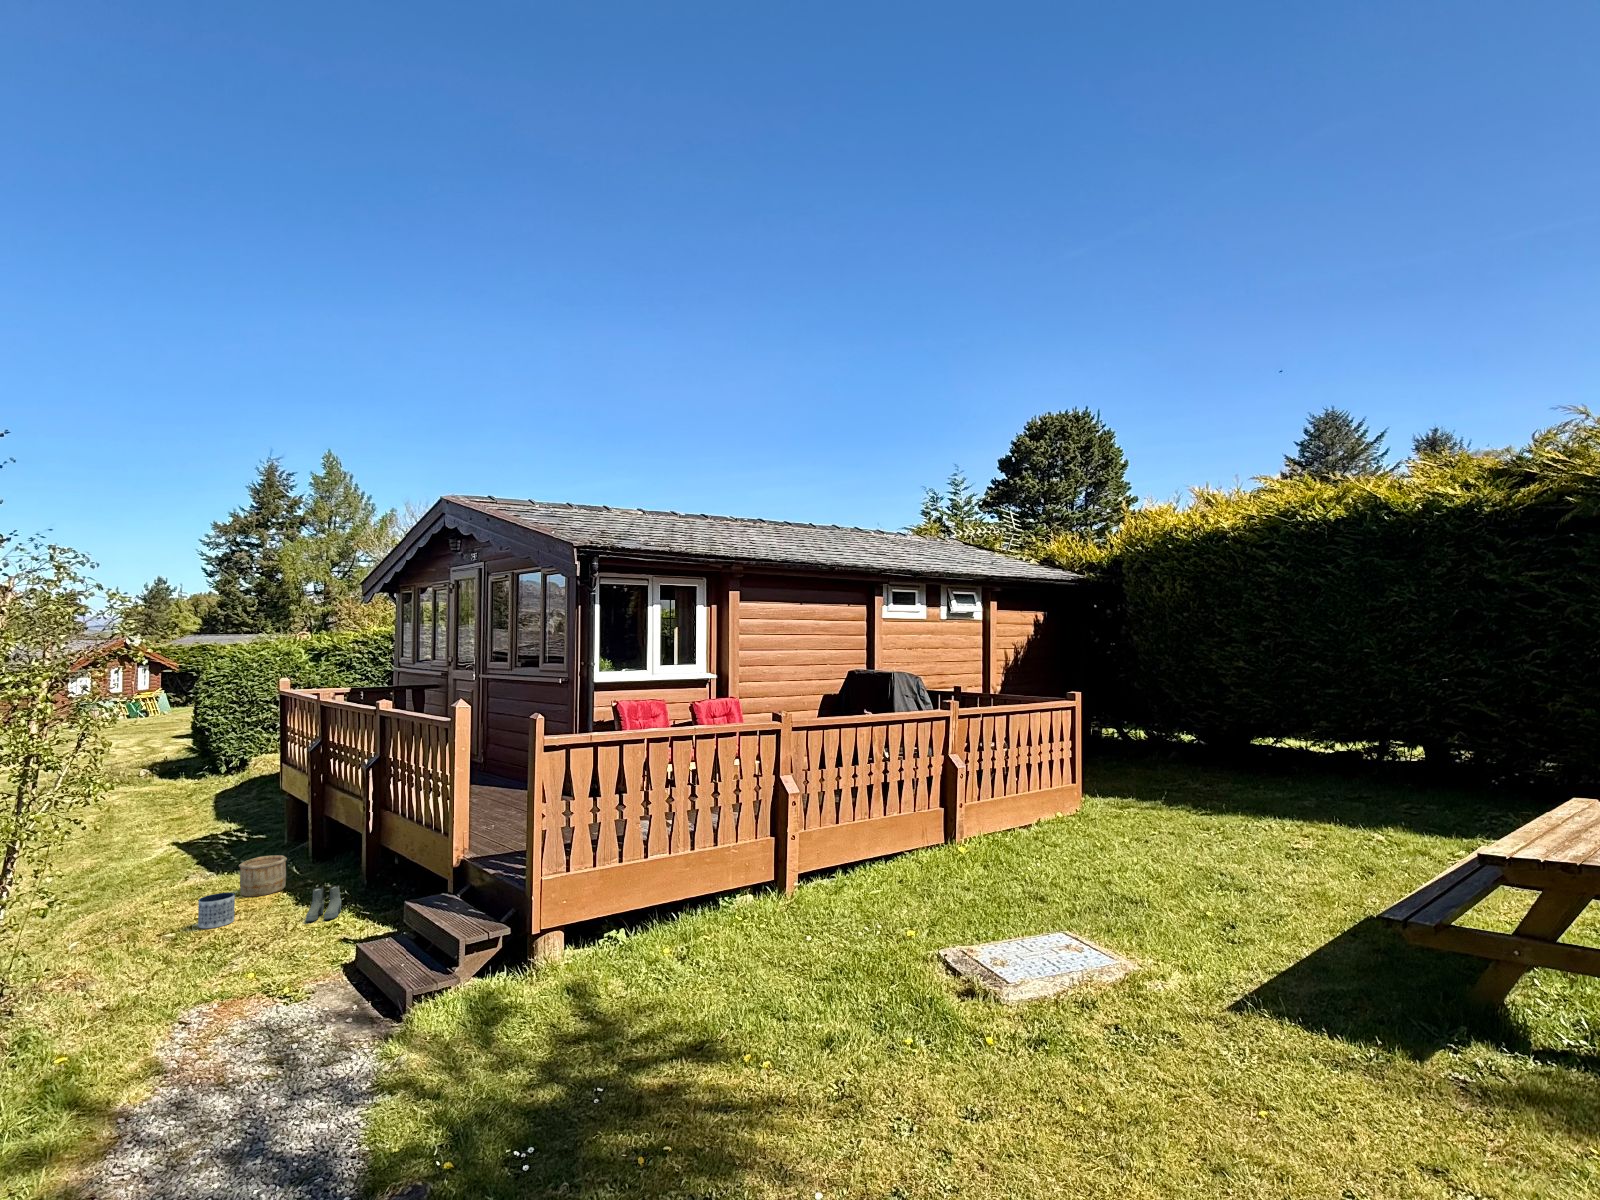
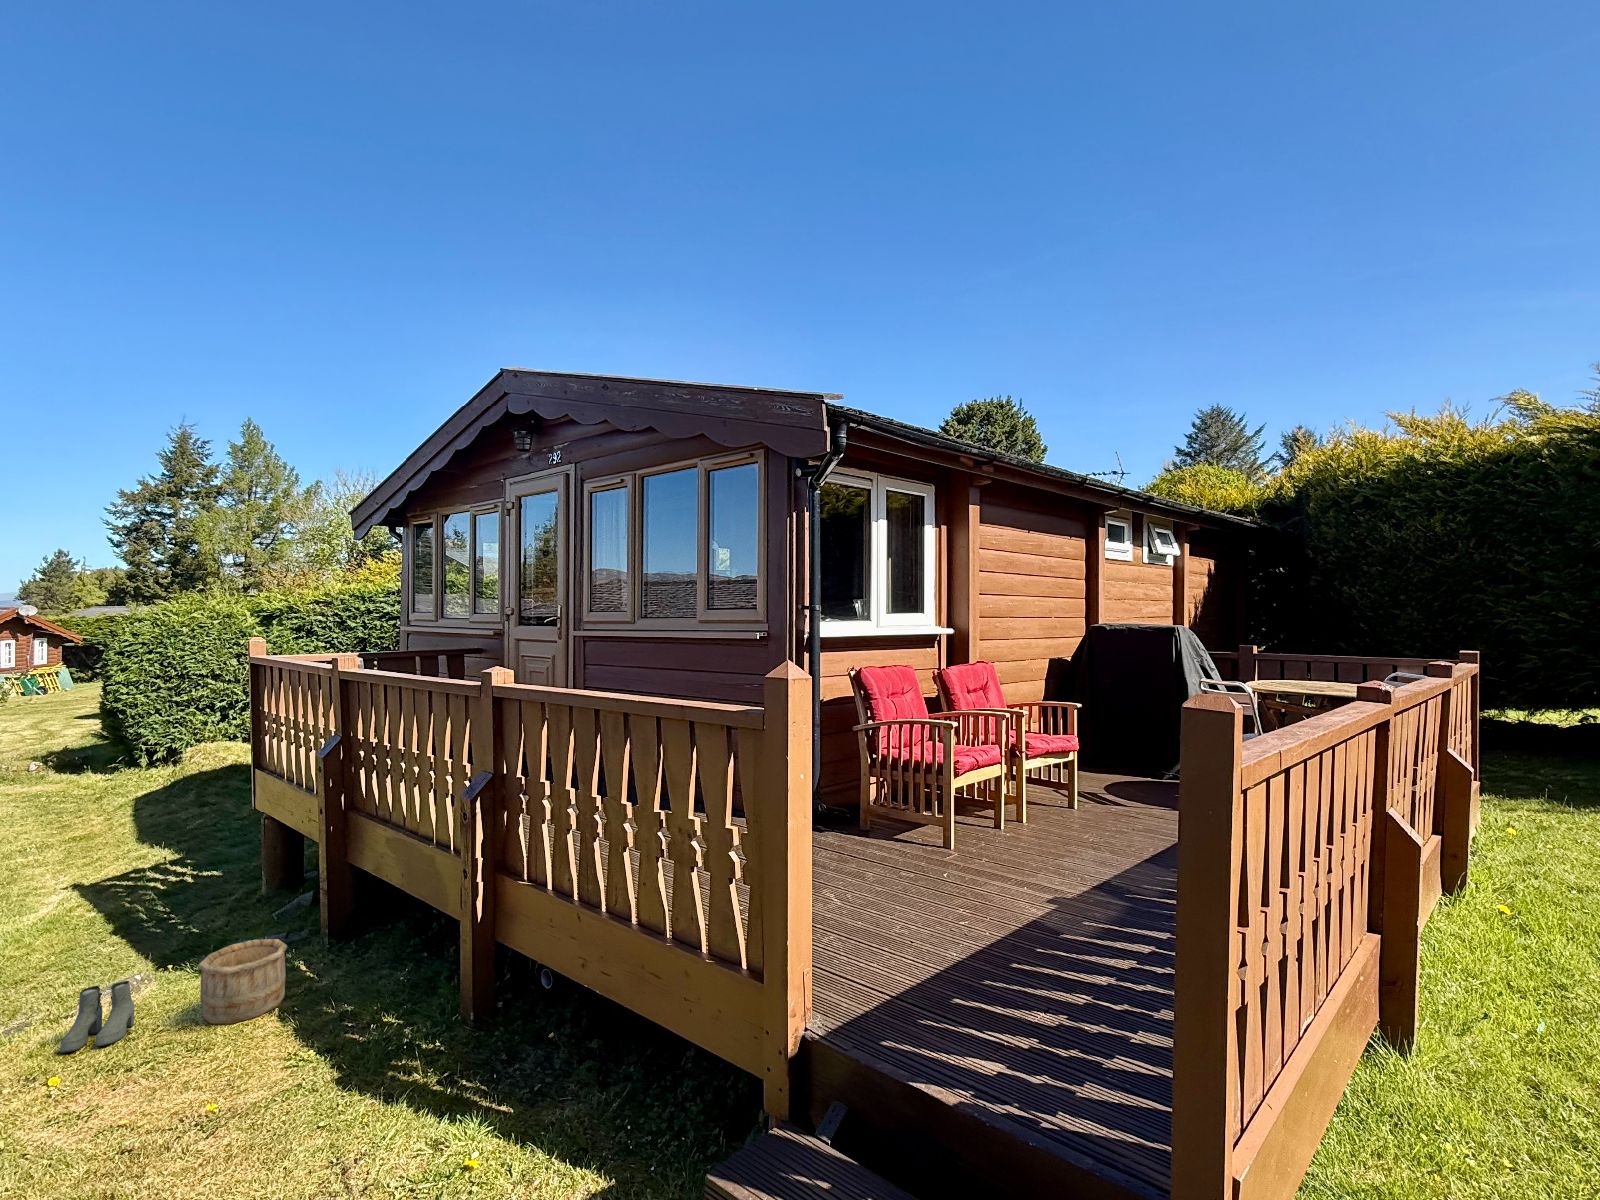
boots: present [306,885,341,922] -> present [61,981,135,1053]
planter: present [198,893,235,929] -> none [123,1044,199,1131]

